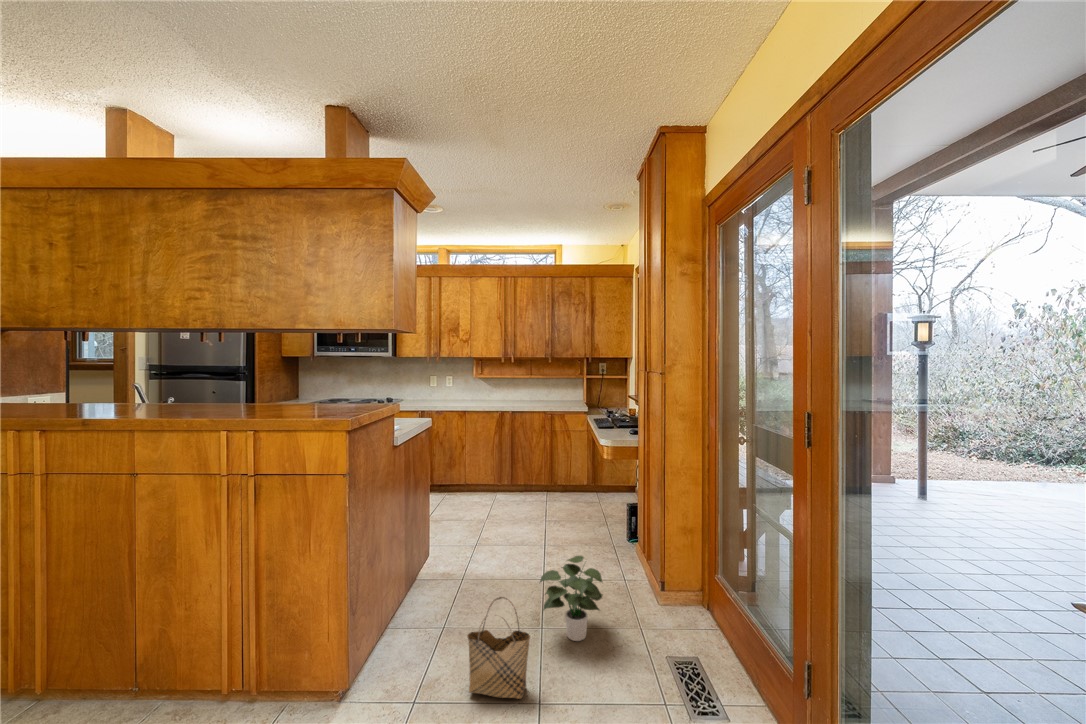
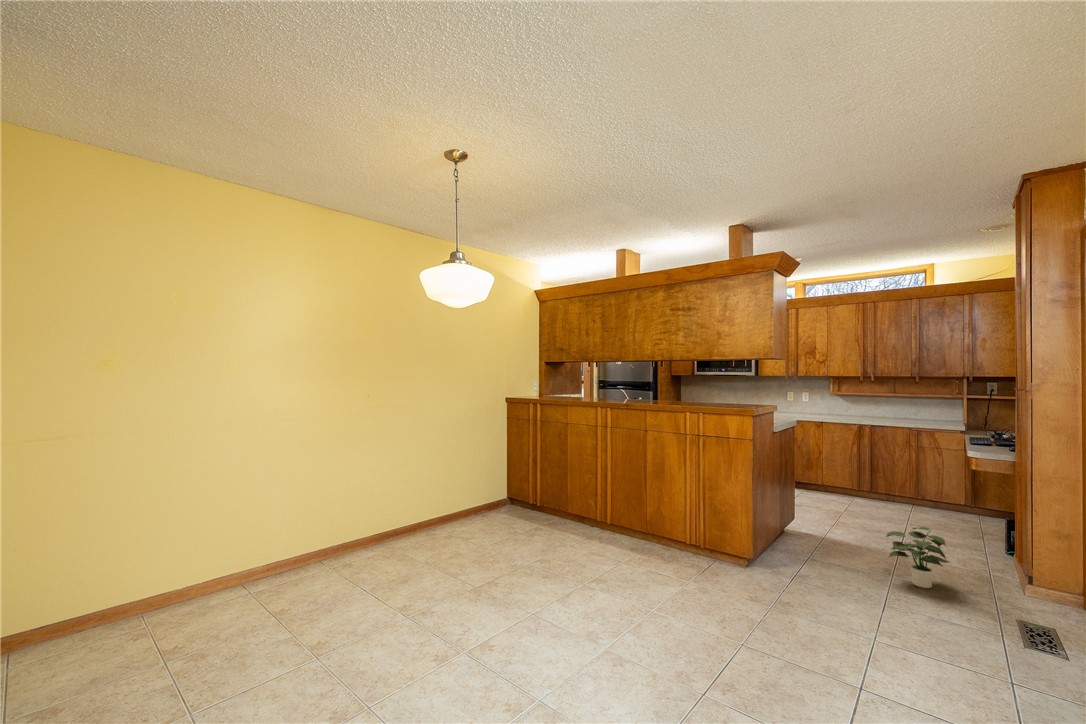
woven basket: present [467,597,530,699] -> none [825,530,874,595]

